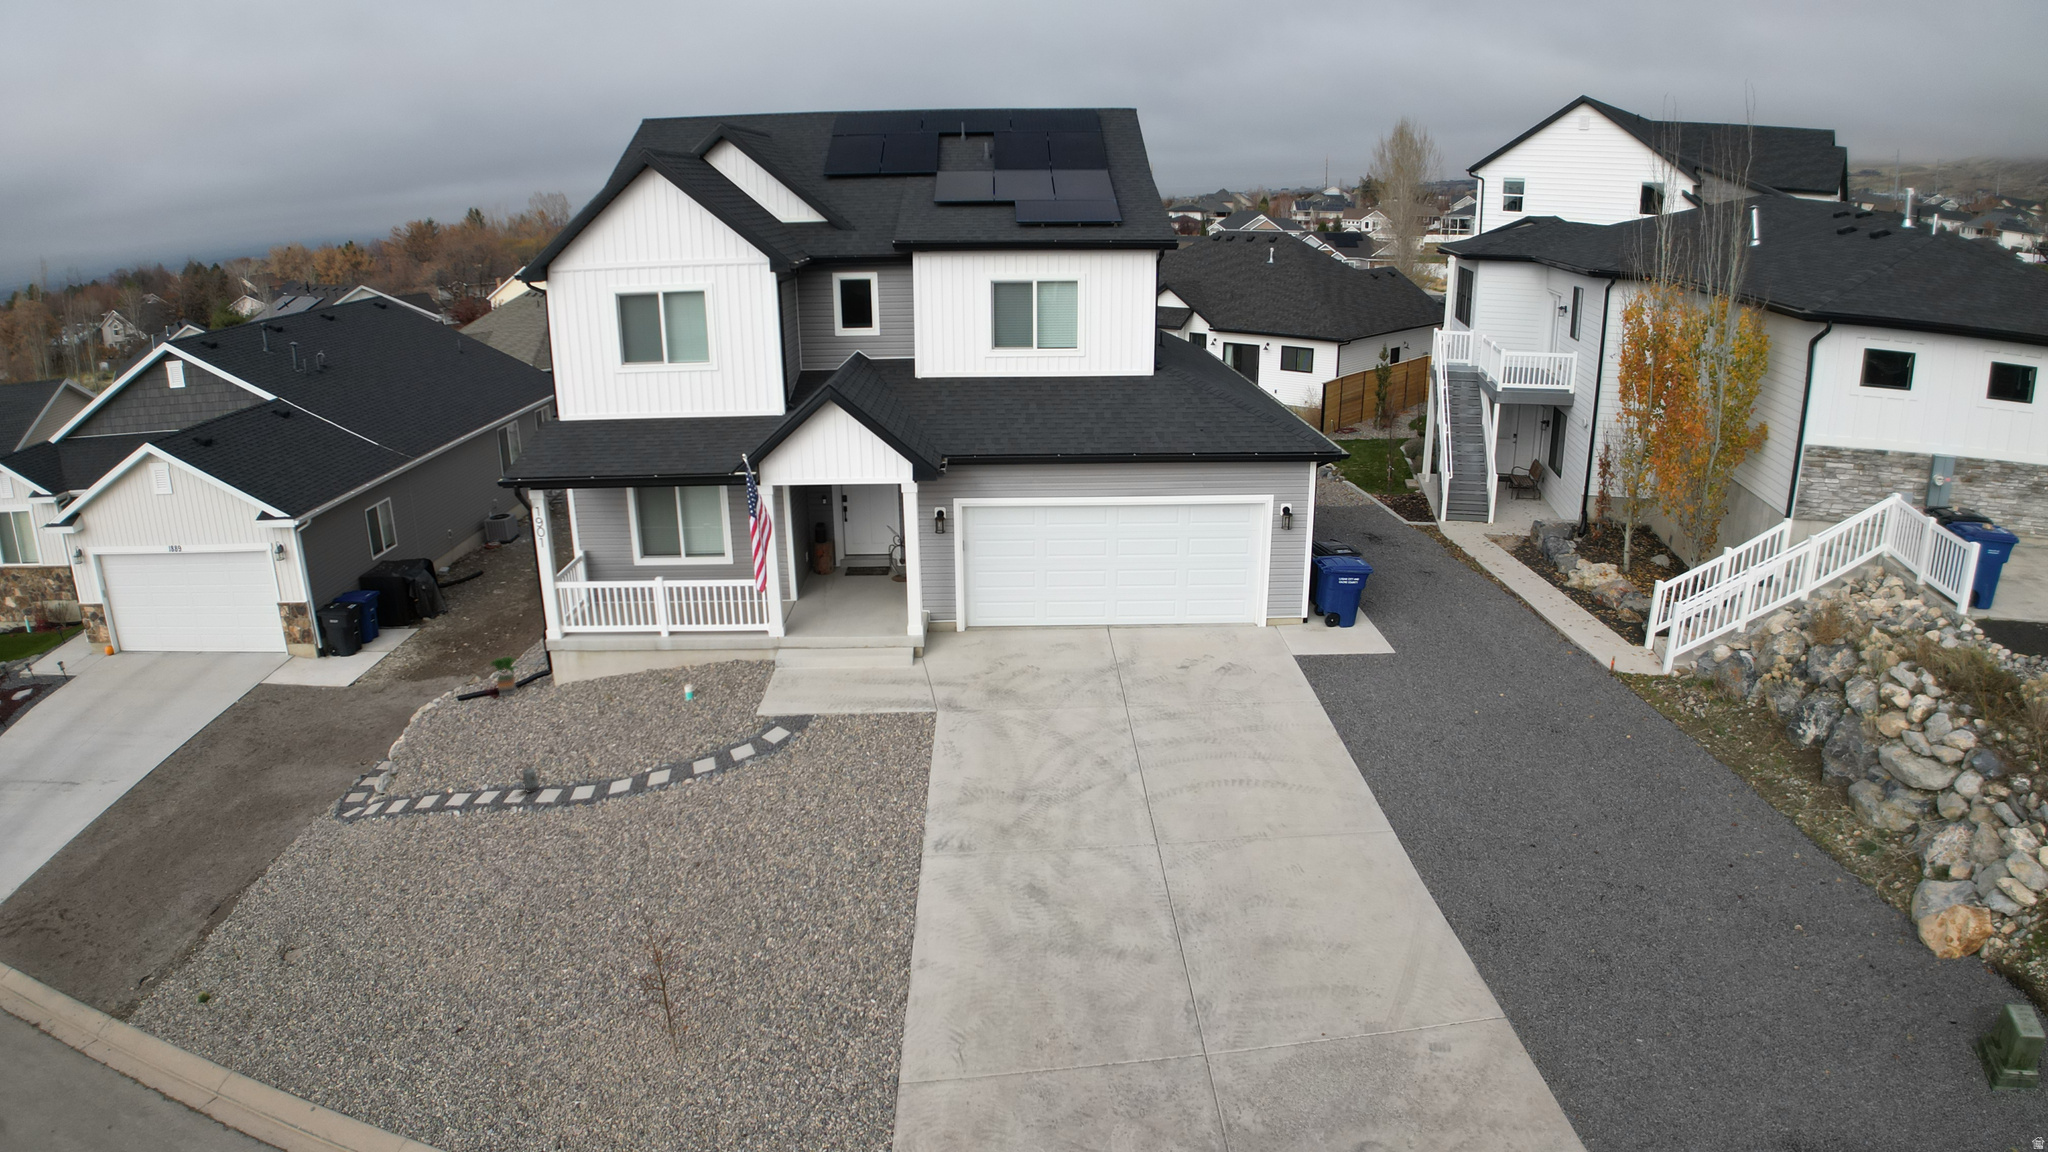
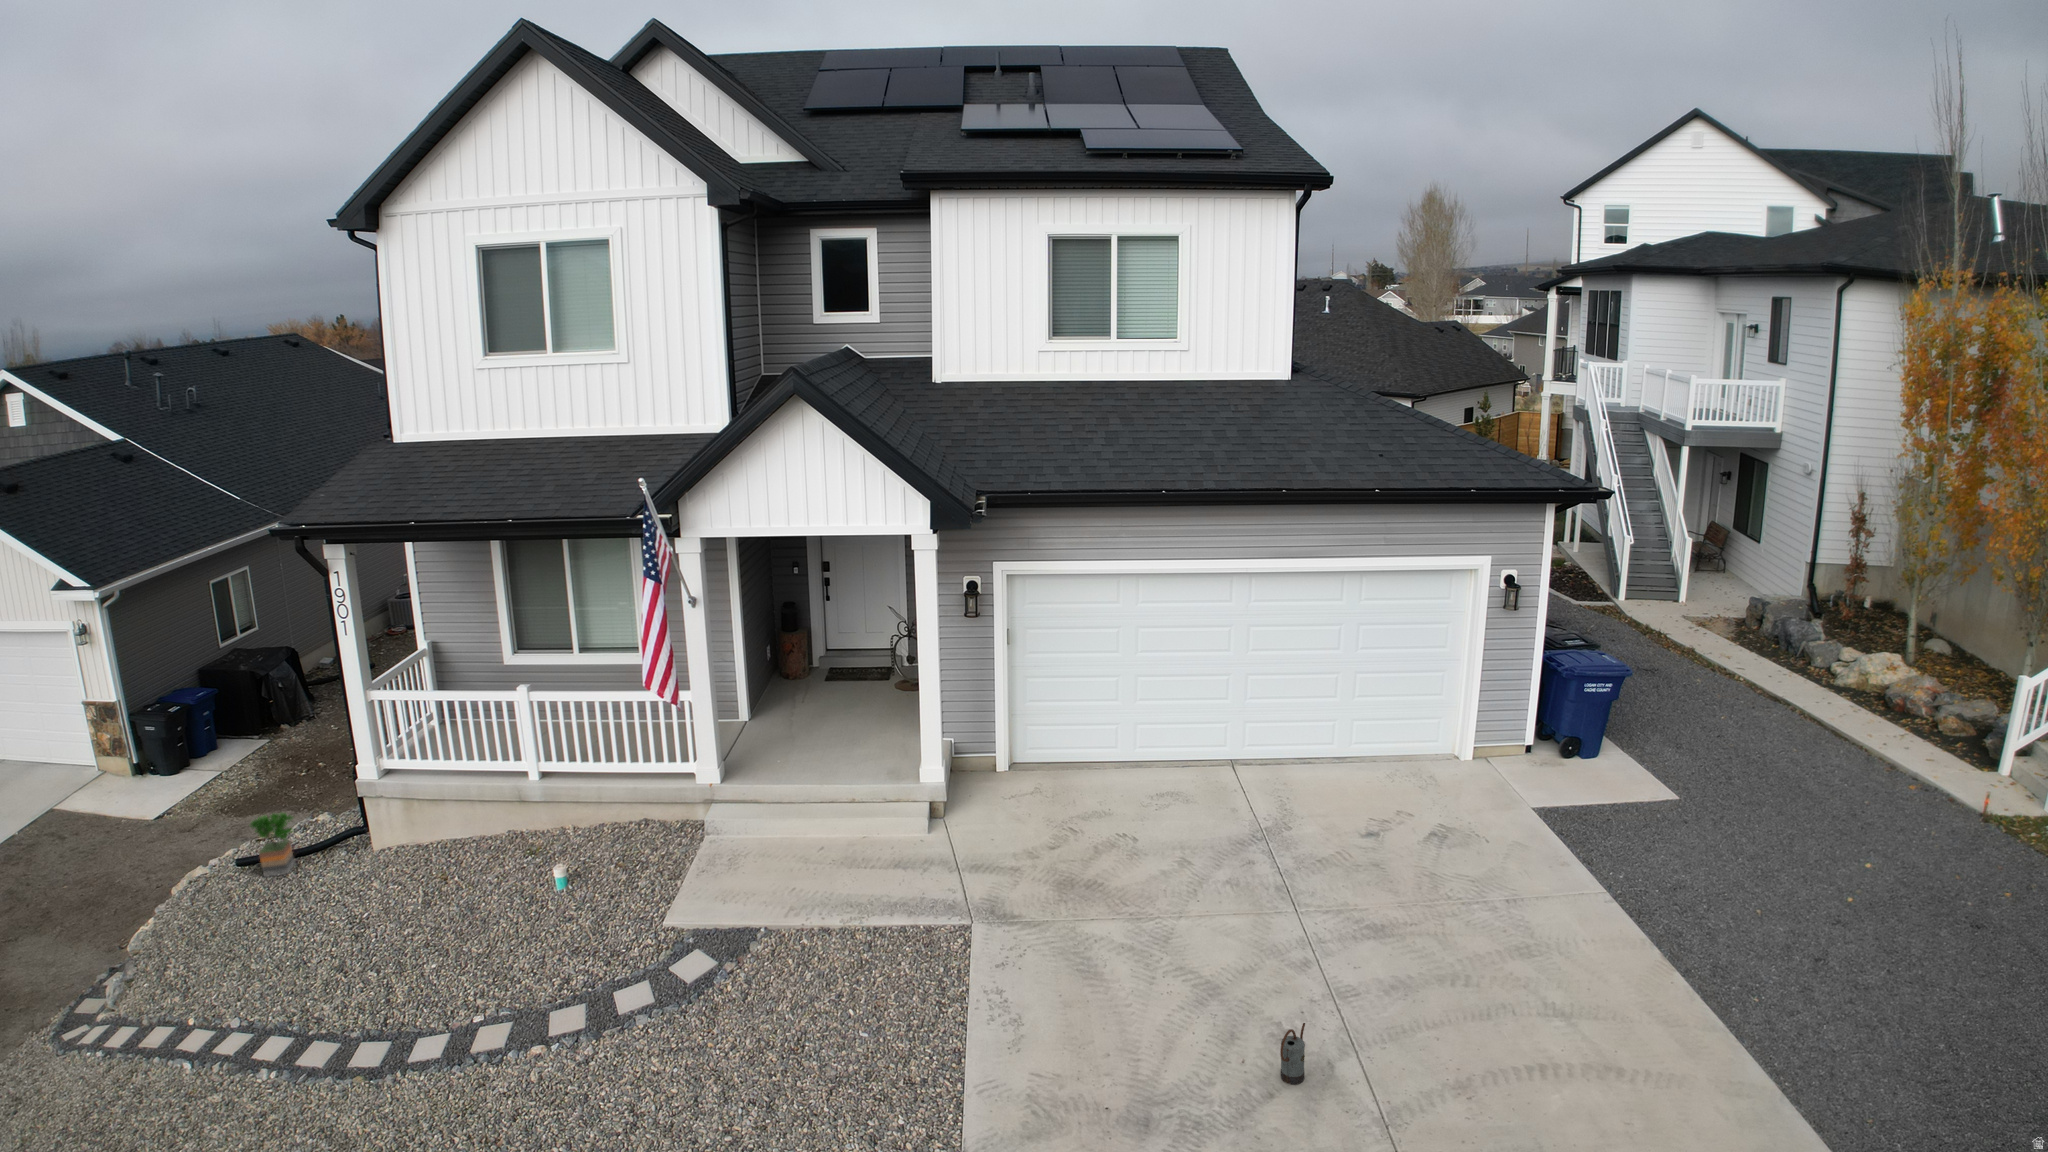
watering can: present [520,765,539,793] -> present [1280,1023,1305,1084]

